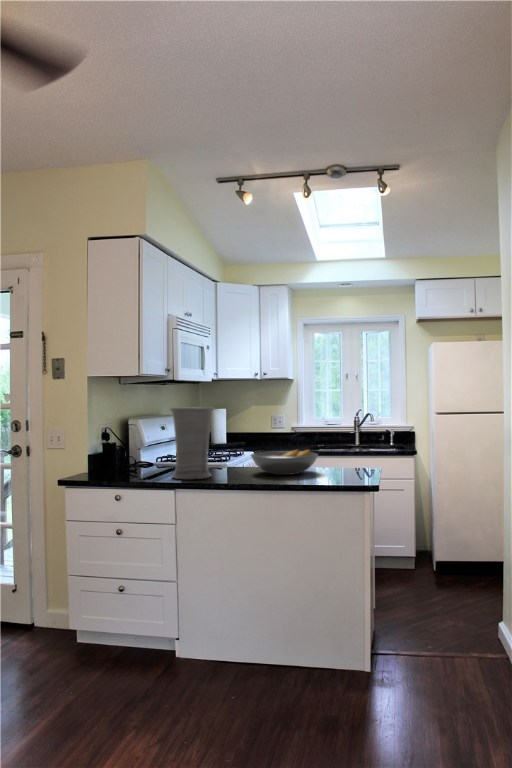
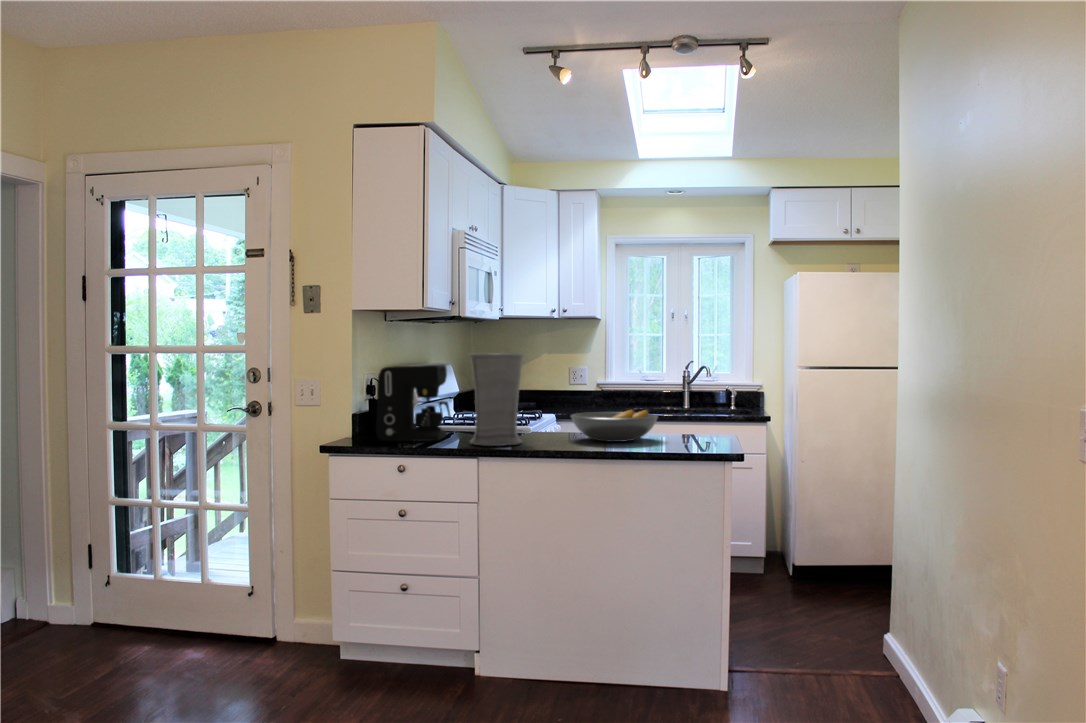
coffee maker: none [103,416,160,476] -> present [376,365,451,441]

